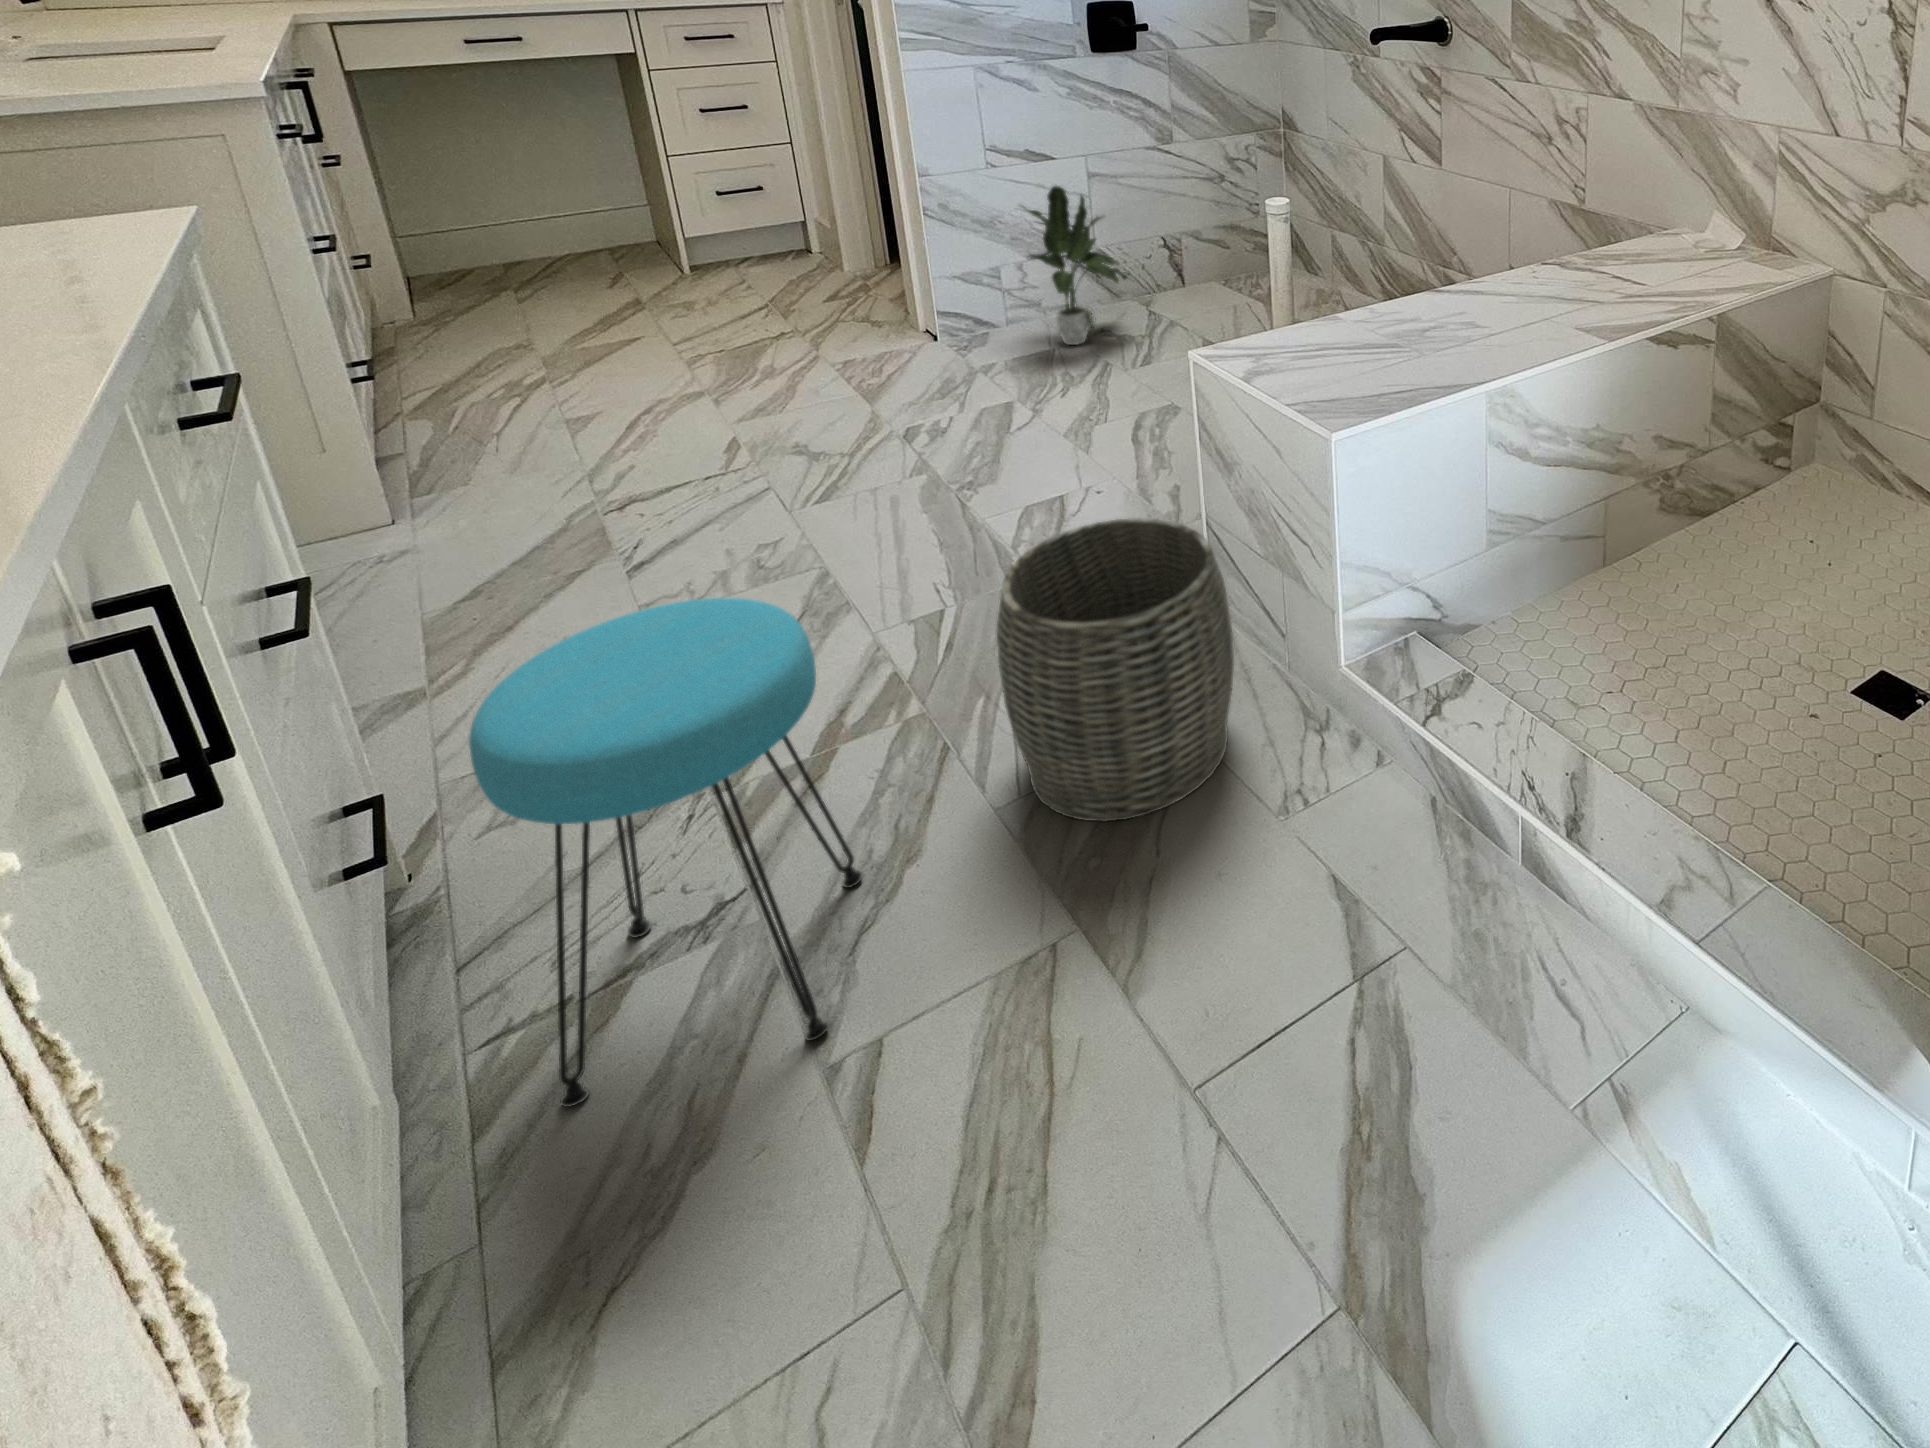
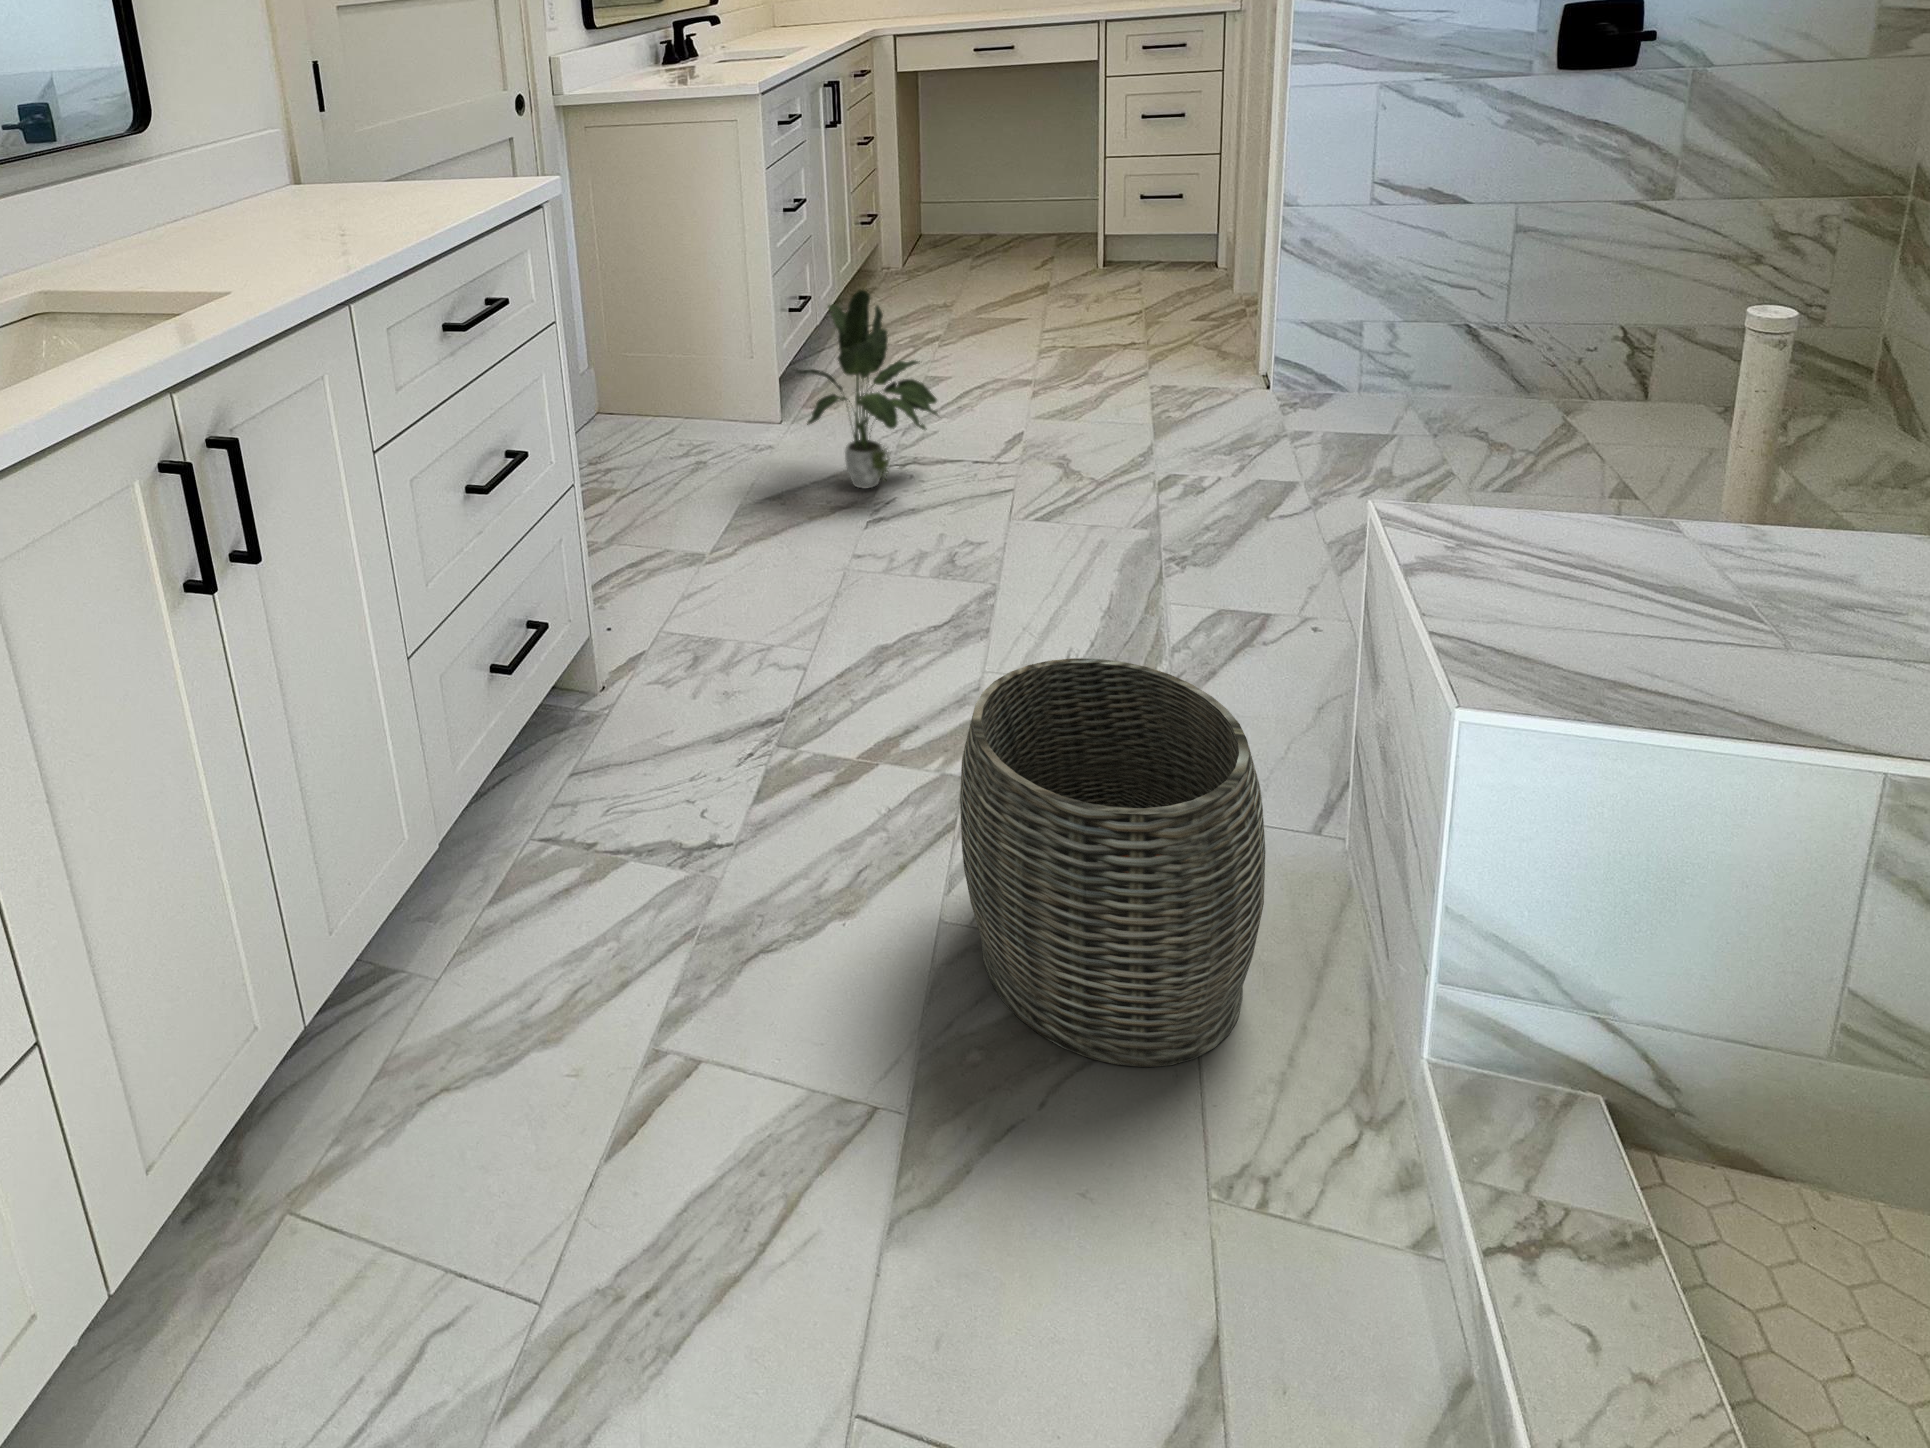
potted plant: present [1028,186,1128,345] -> present [797,290,938,488]
stool: present [469,598,862,1107] -> none [519,558,803,1013]

